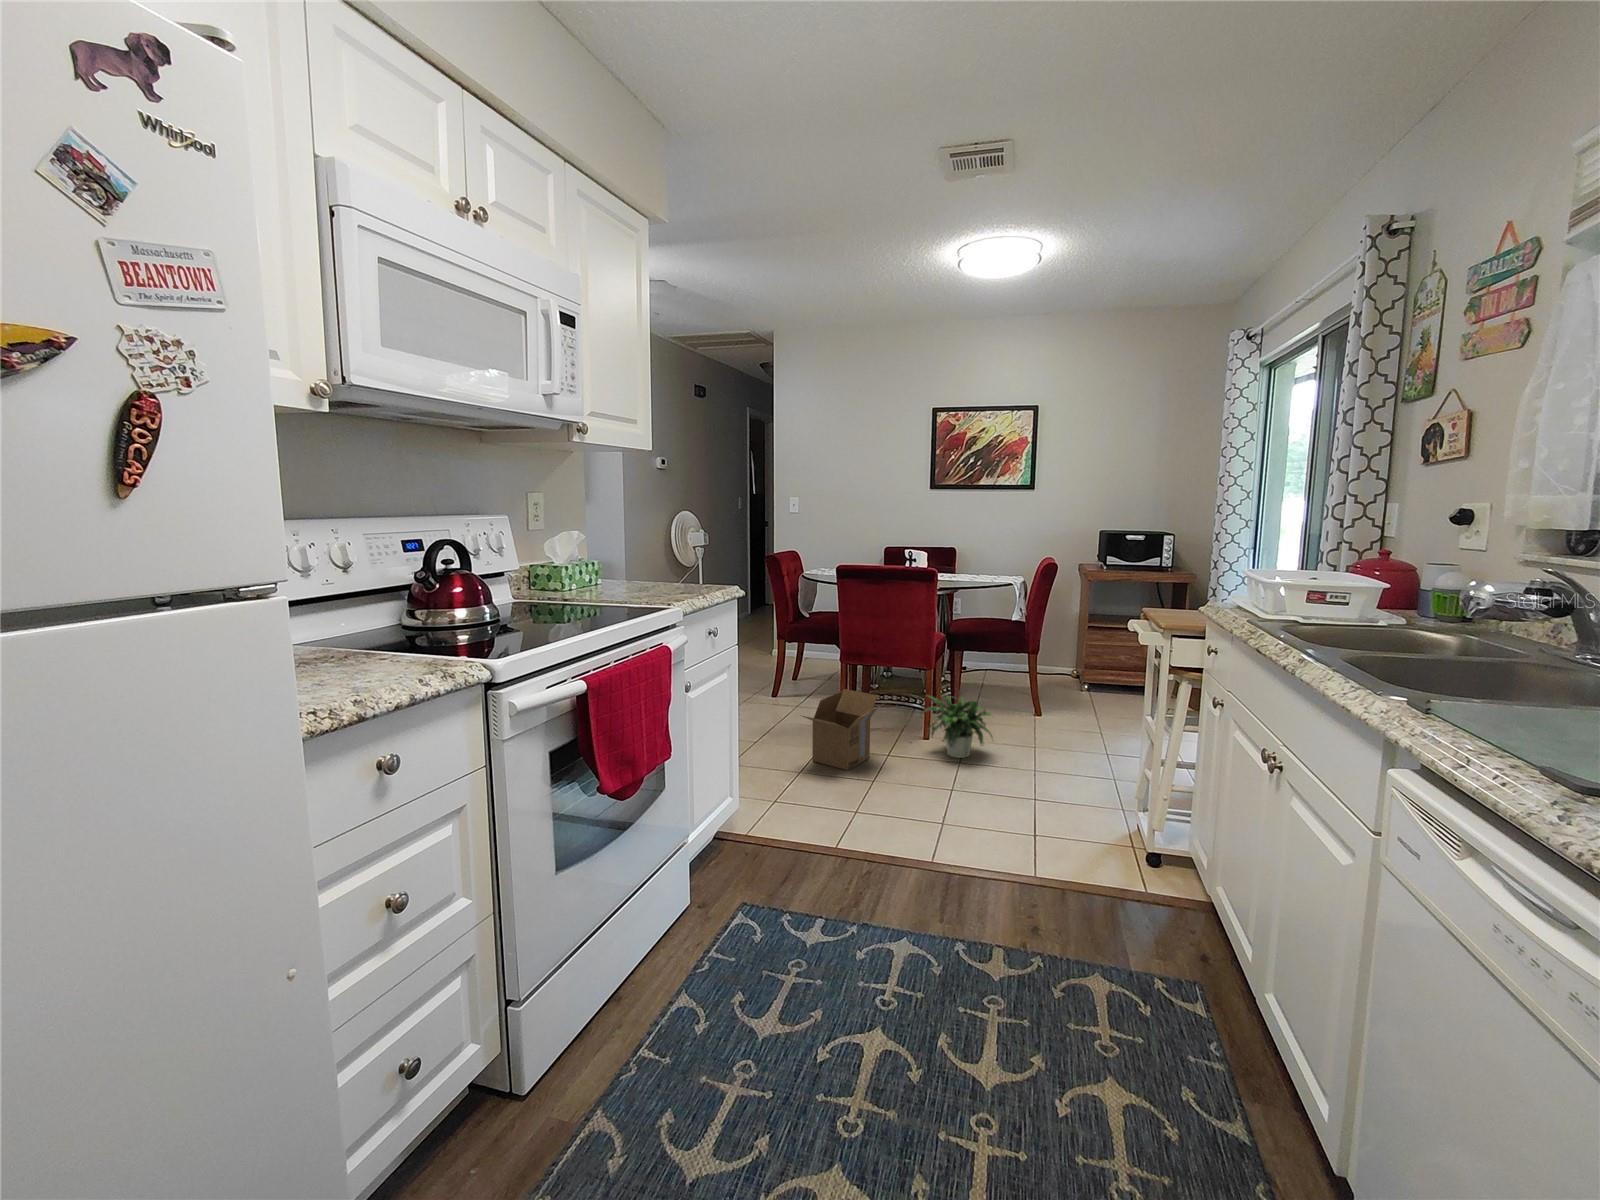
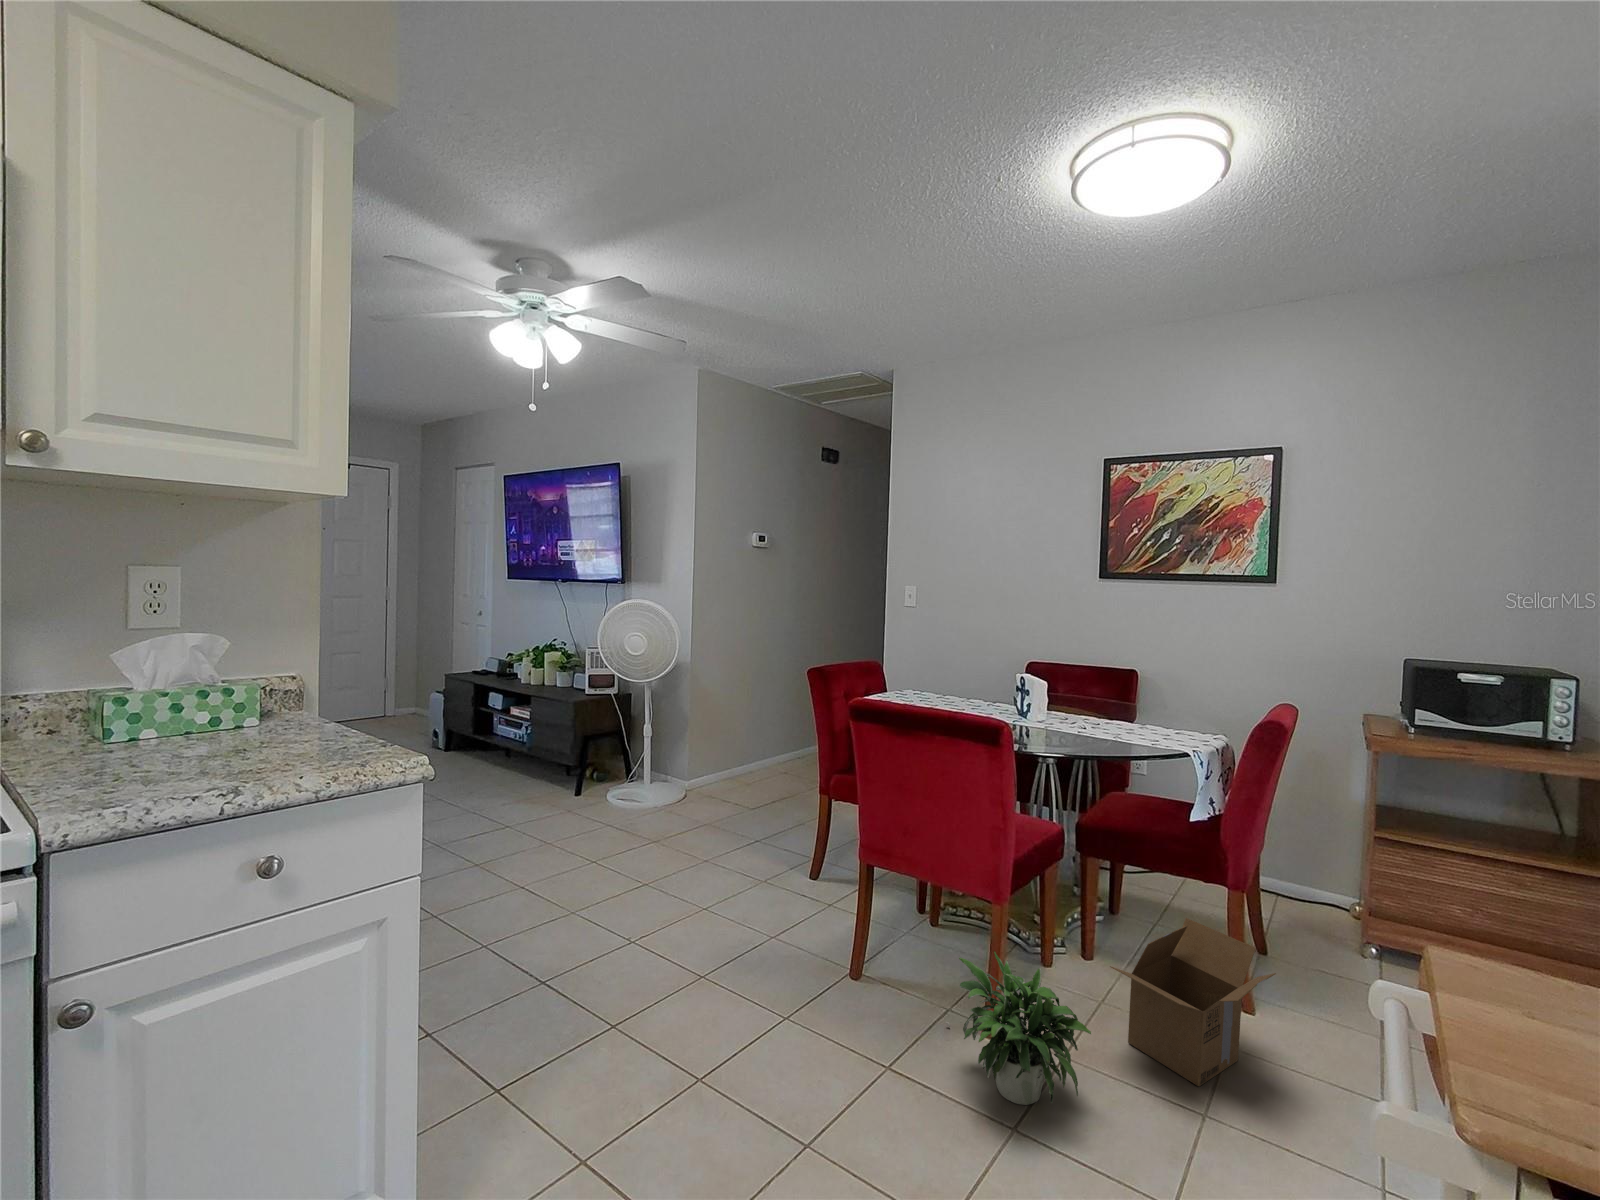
cardboard box: present [802,689,885,770] -> present [1110,918,1276,1086]

